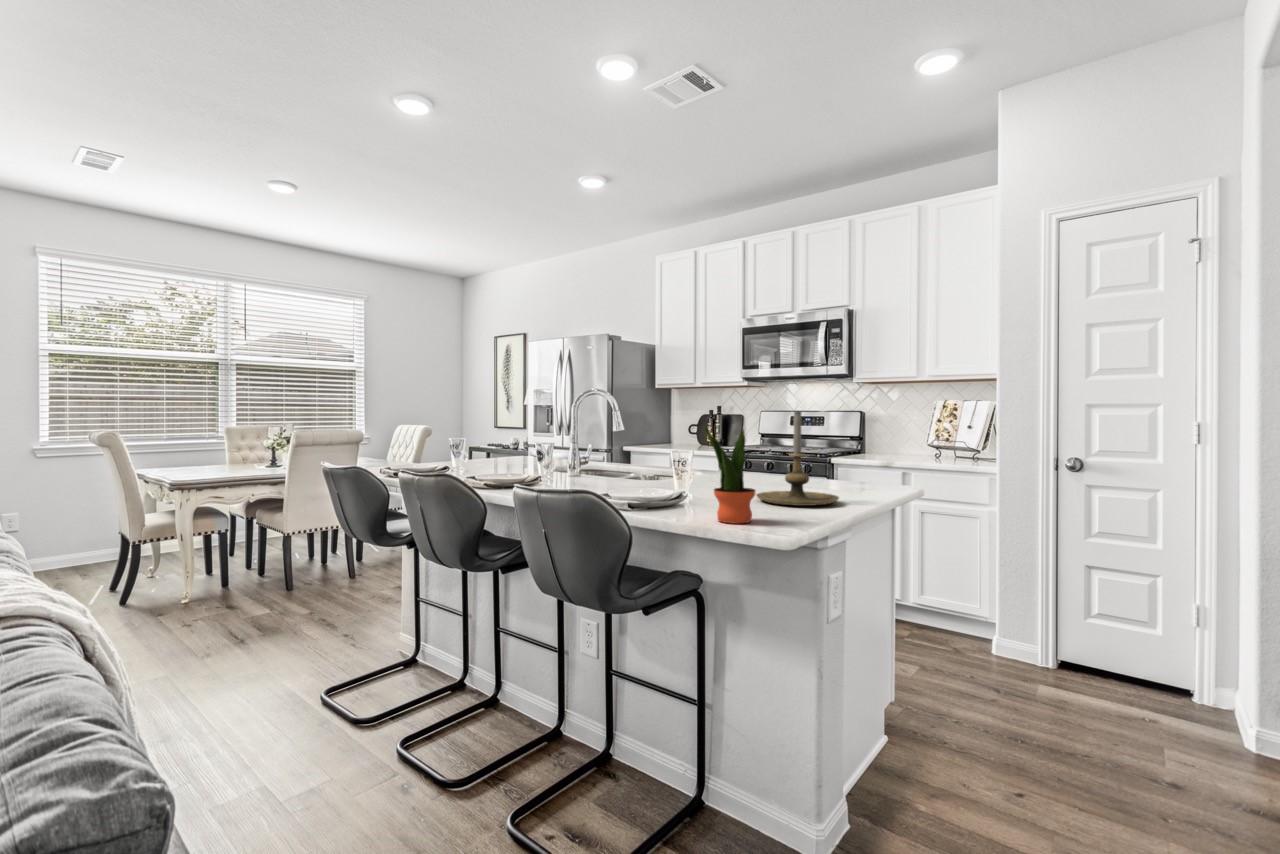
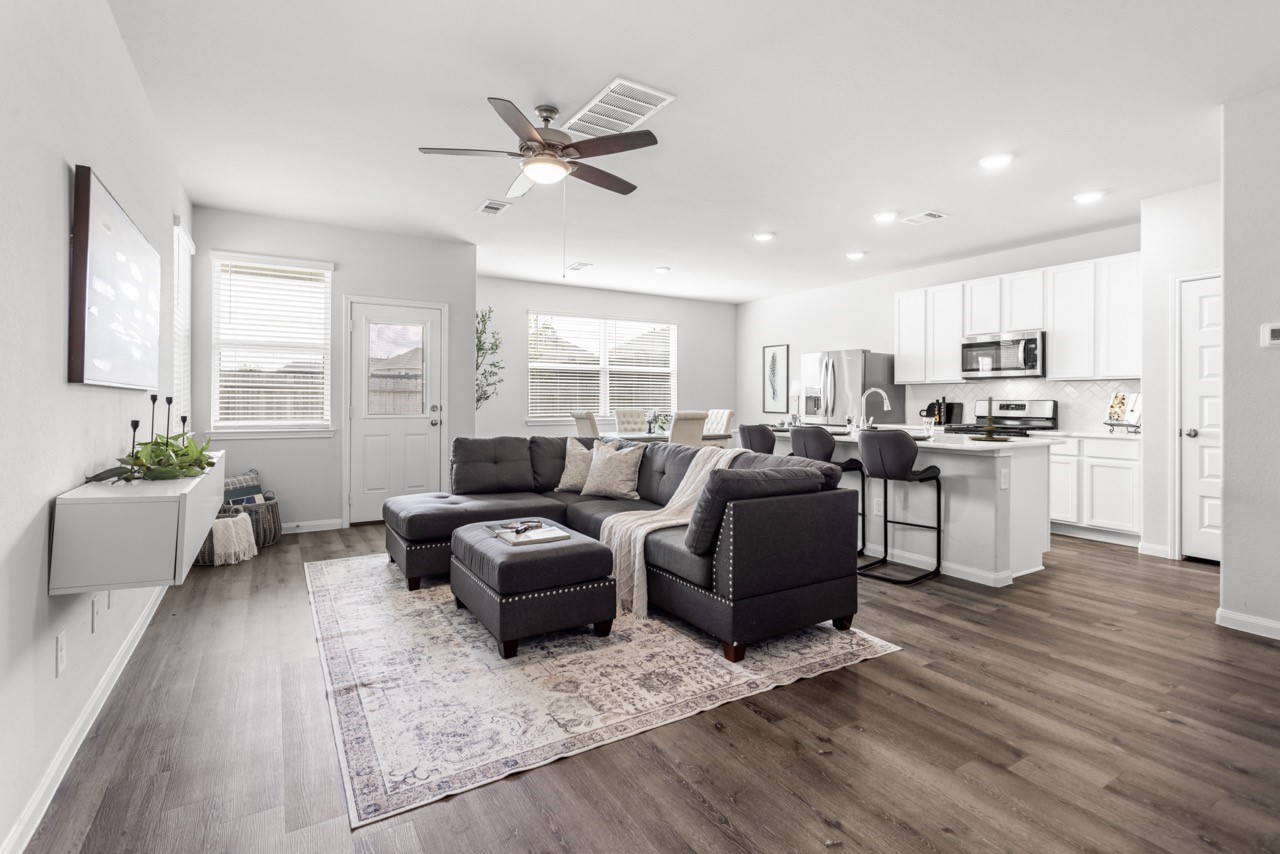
potted plant: present [703,423,756,523] -> none [942,400,966,442]

